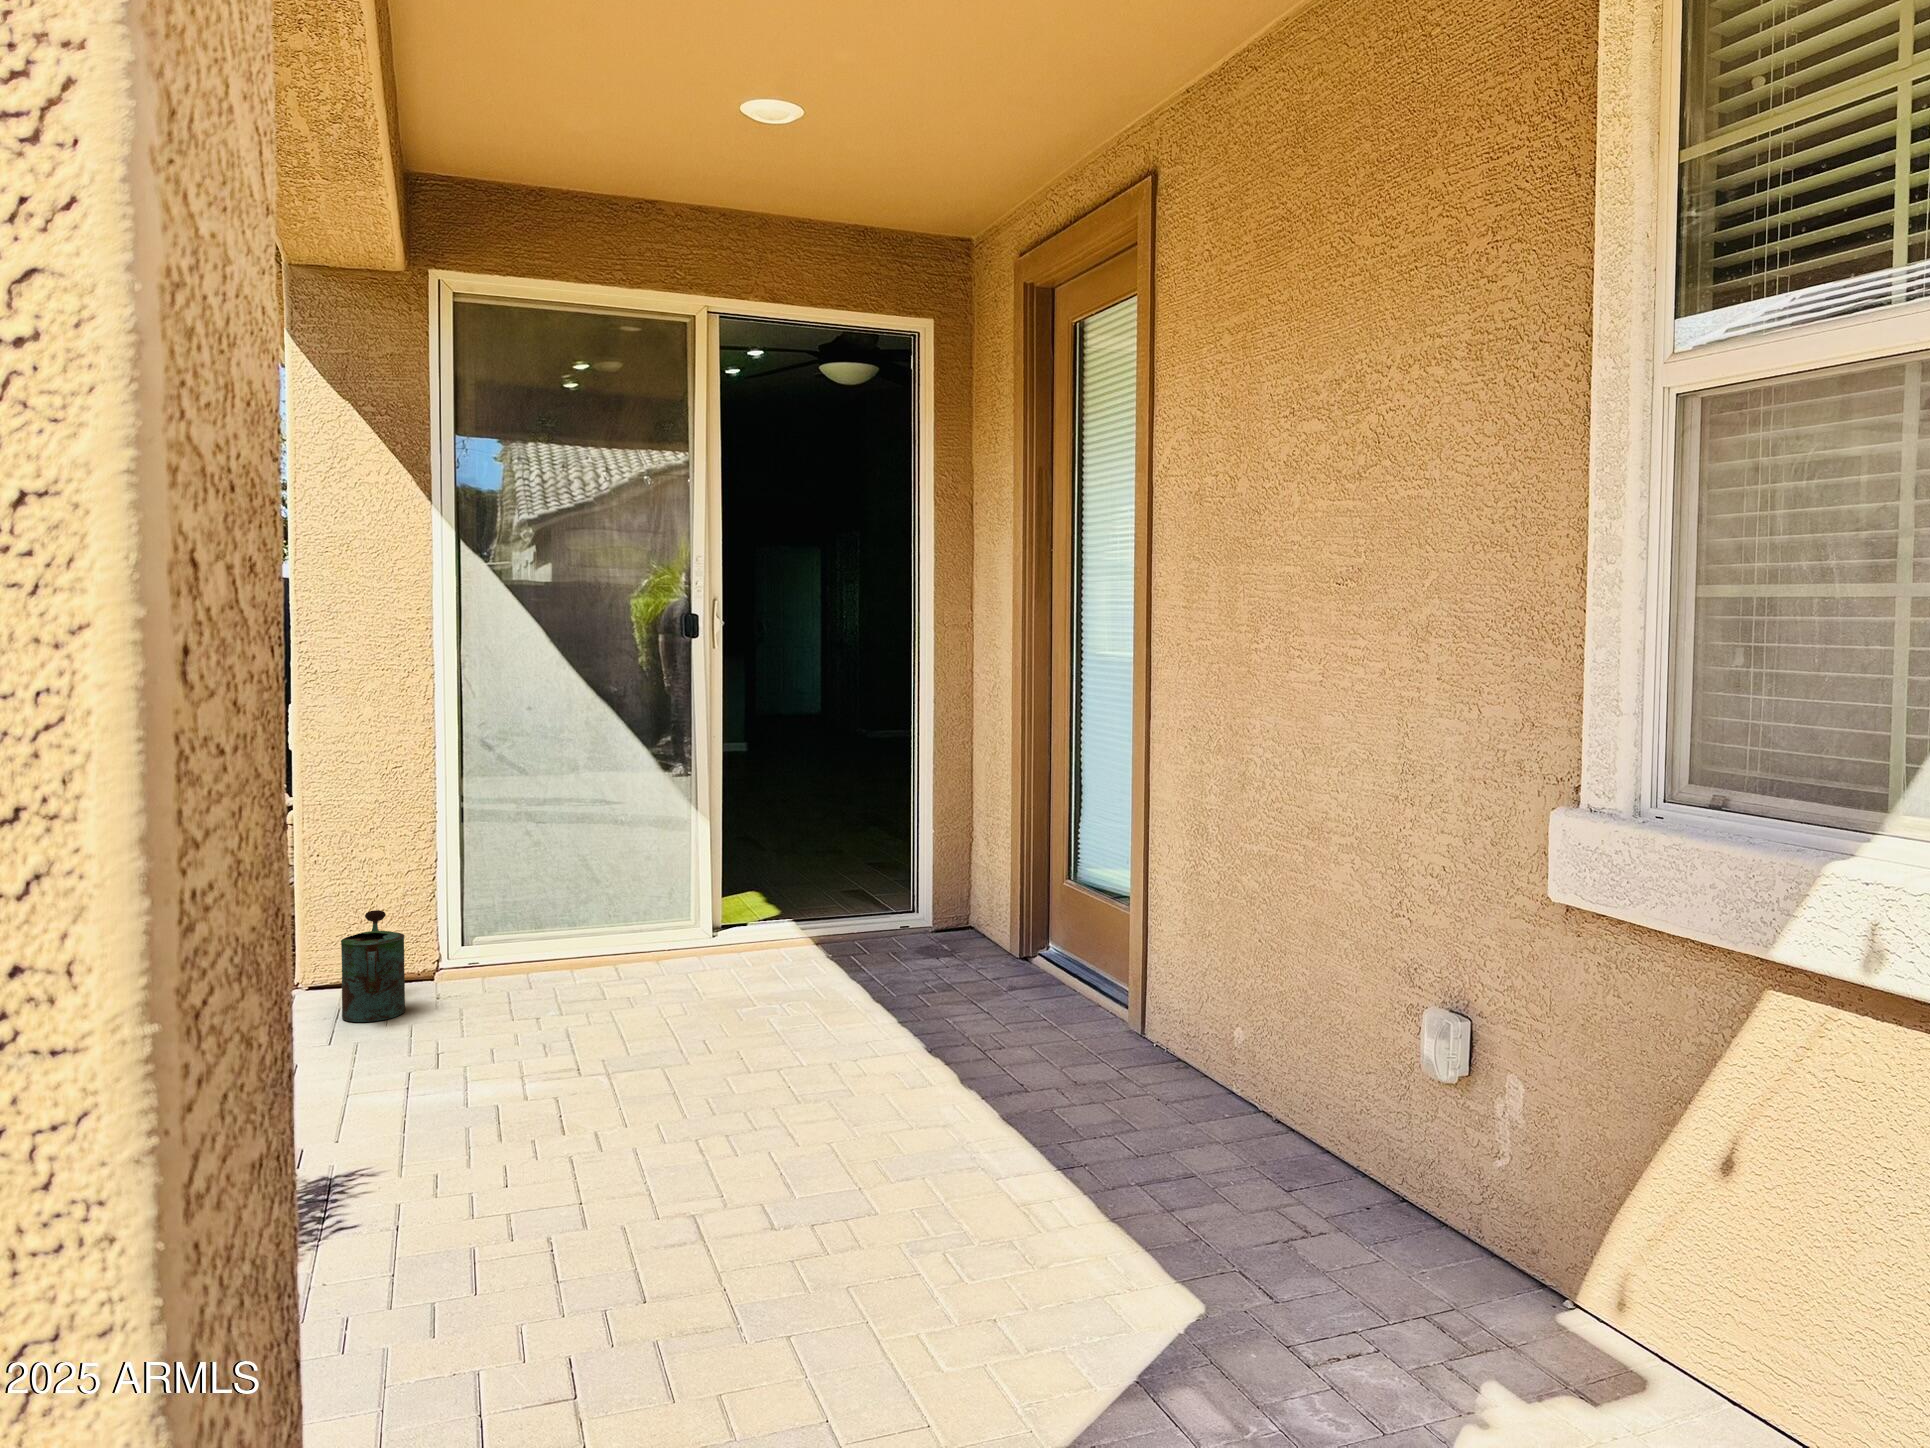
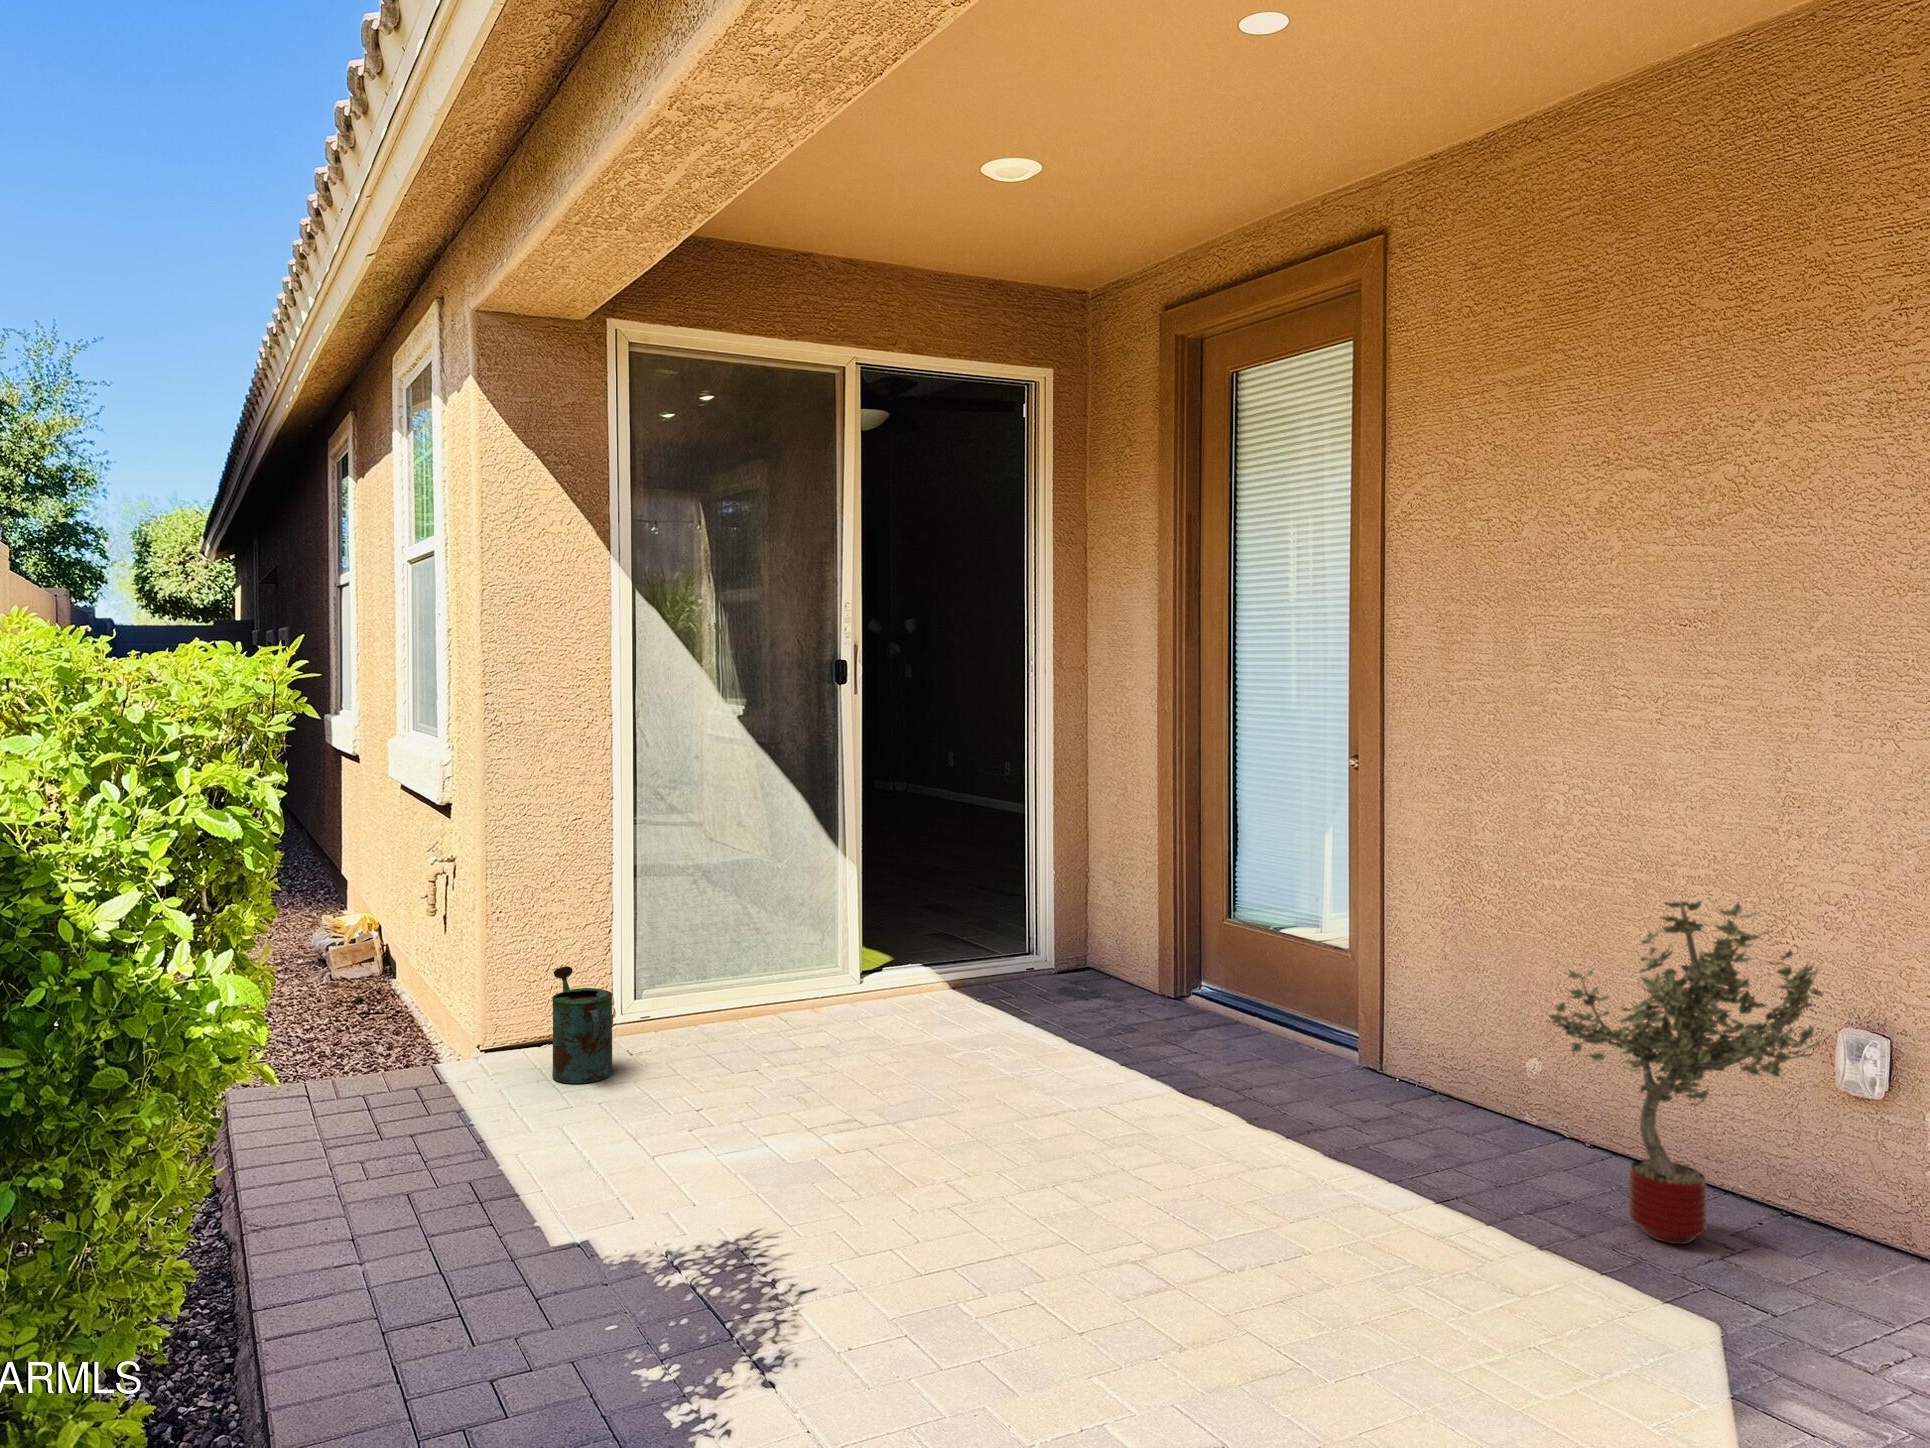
potted tree: none [1197,857,1396,1208] -> present [1549,901,1823,1244]

